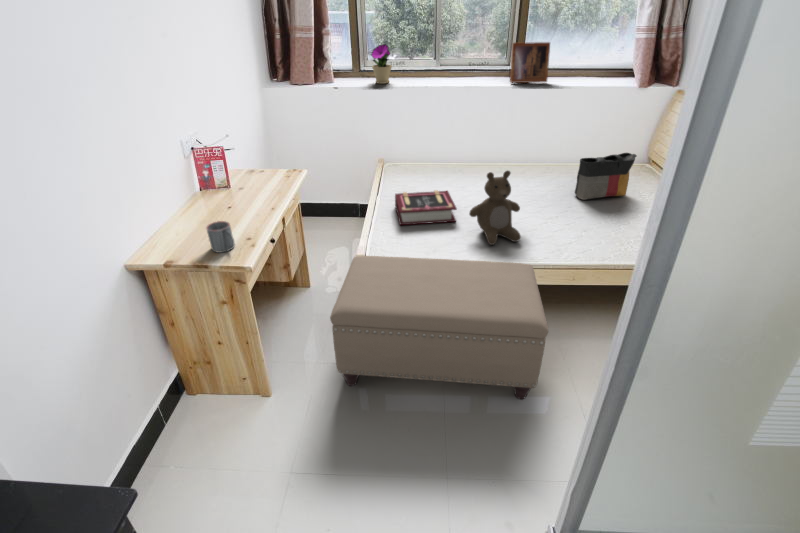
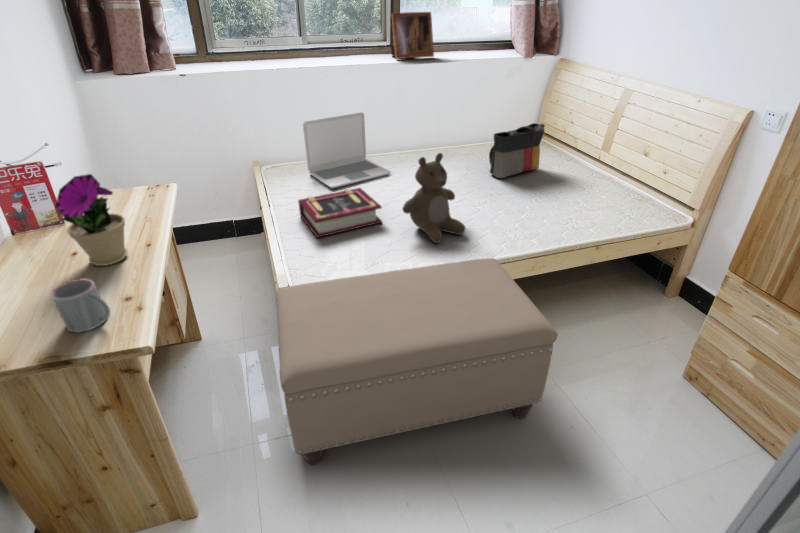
flower pot: present [371,44,392,84] -> present [55,174,127,266]
laptop: none [417,127,484,188] -> present [303,113,390,188]

